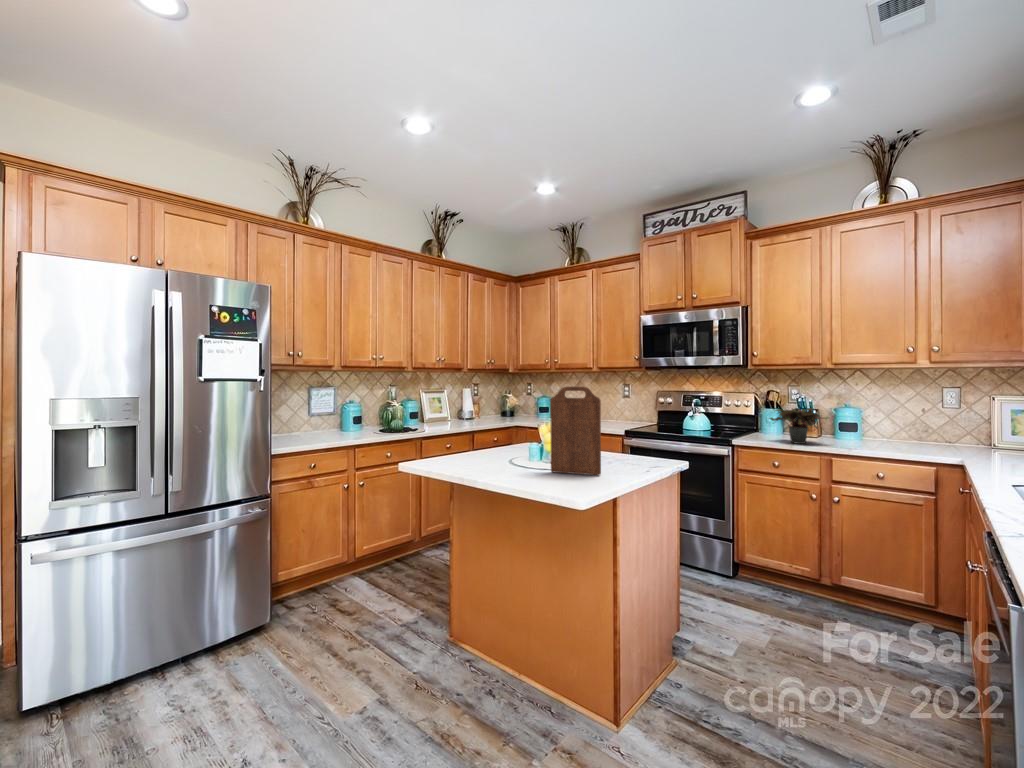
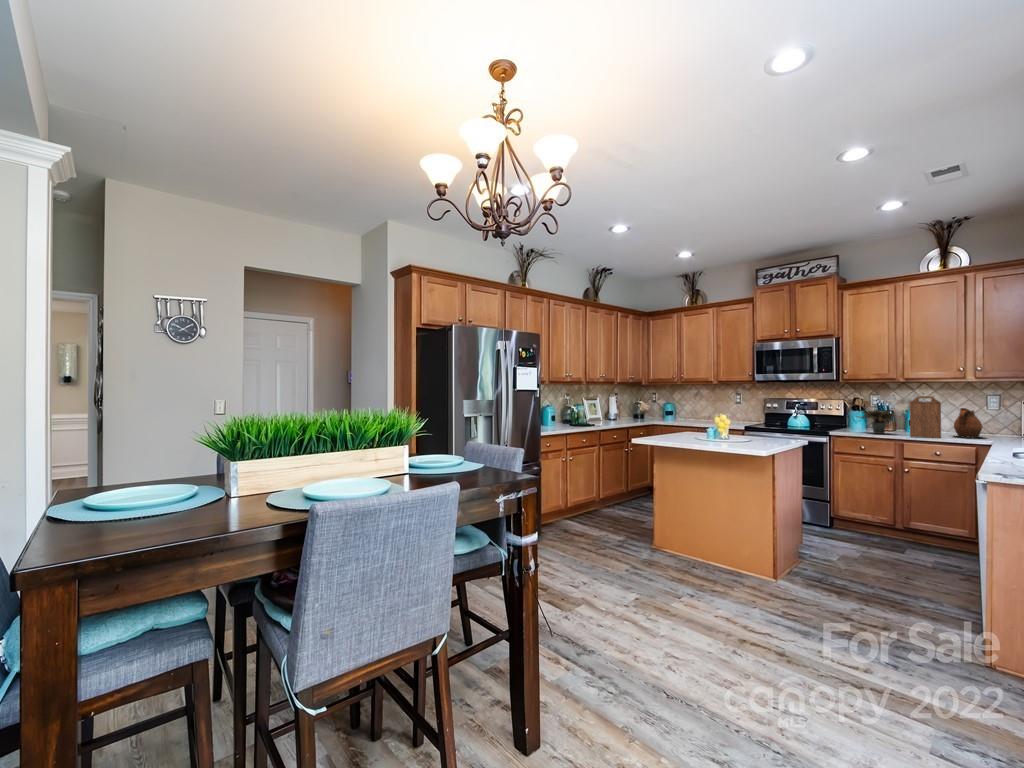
cutting board: present [550,386,601,475] -> present [910,396,941,438]
ceramic pitcher: none [894,406,947,451] -> present [954,408,983,438]

